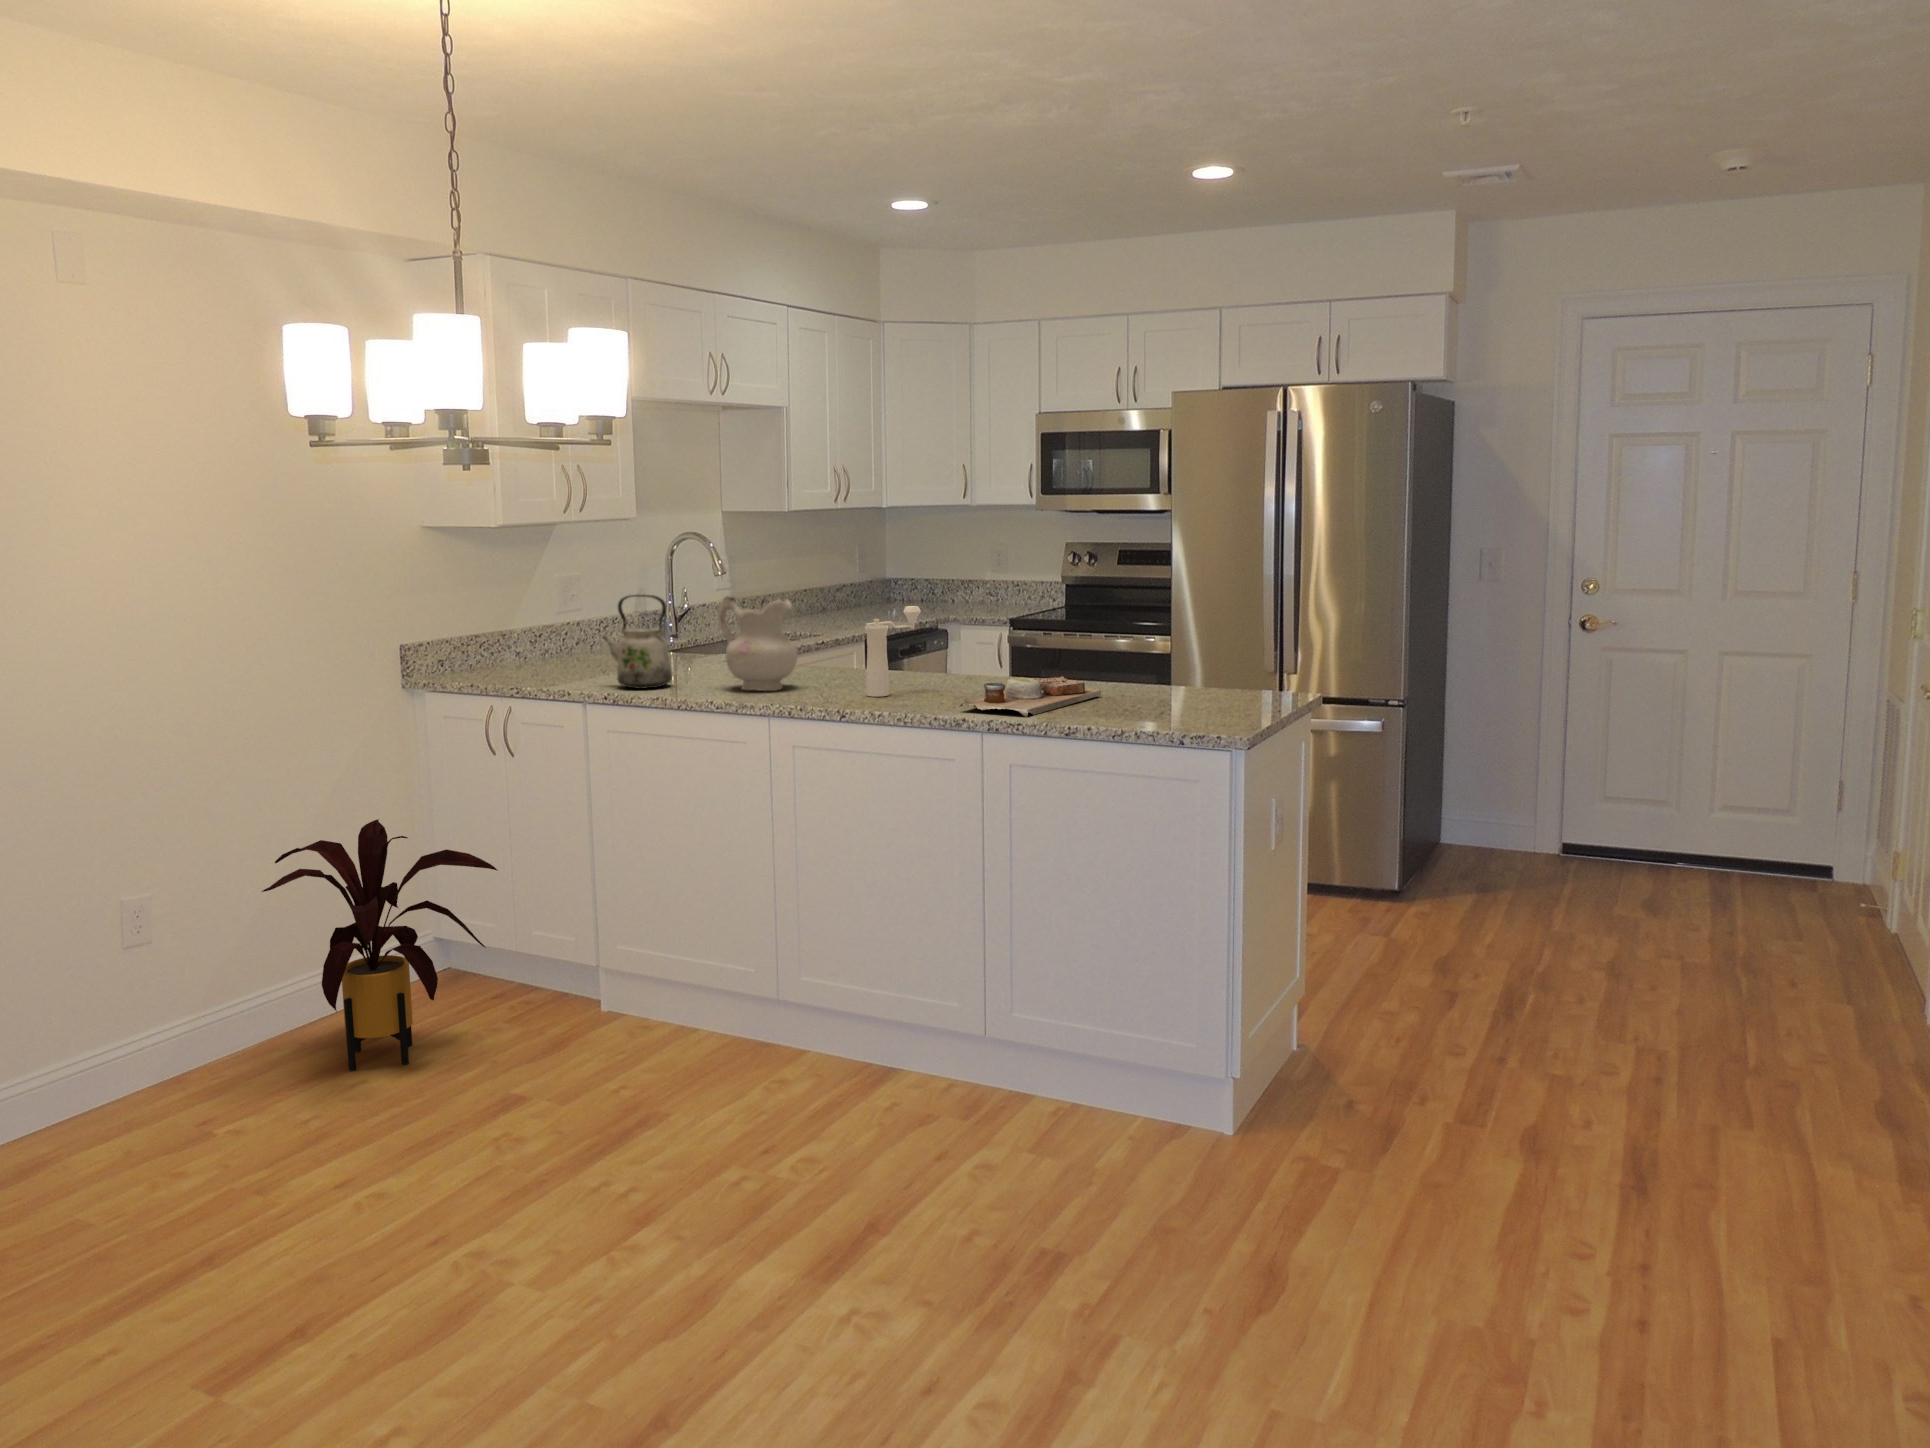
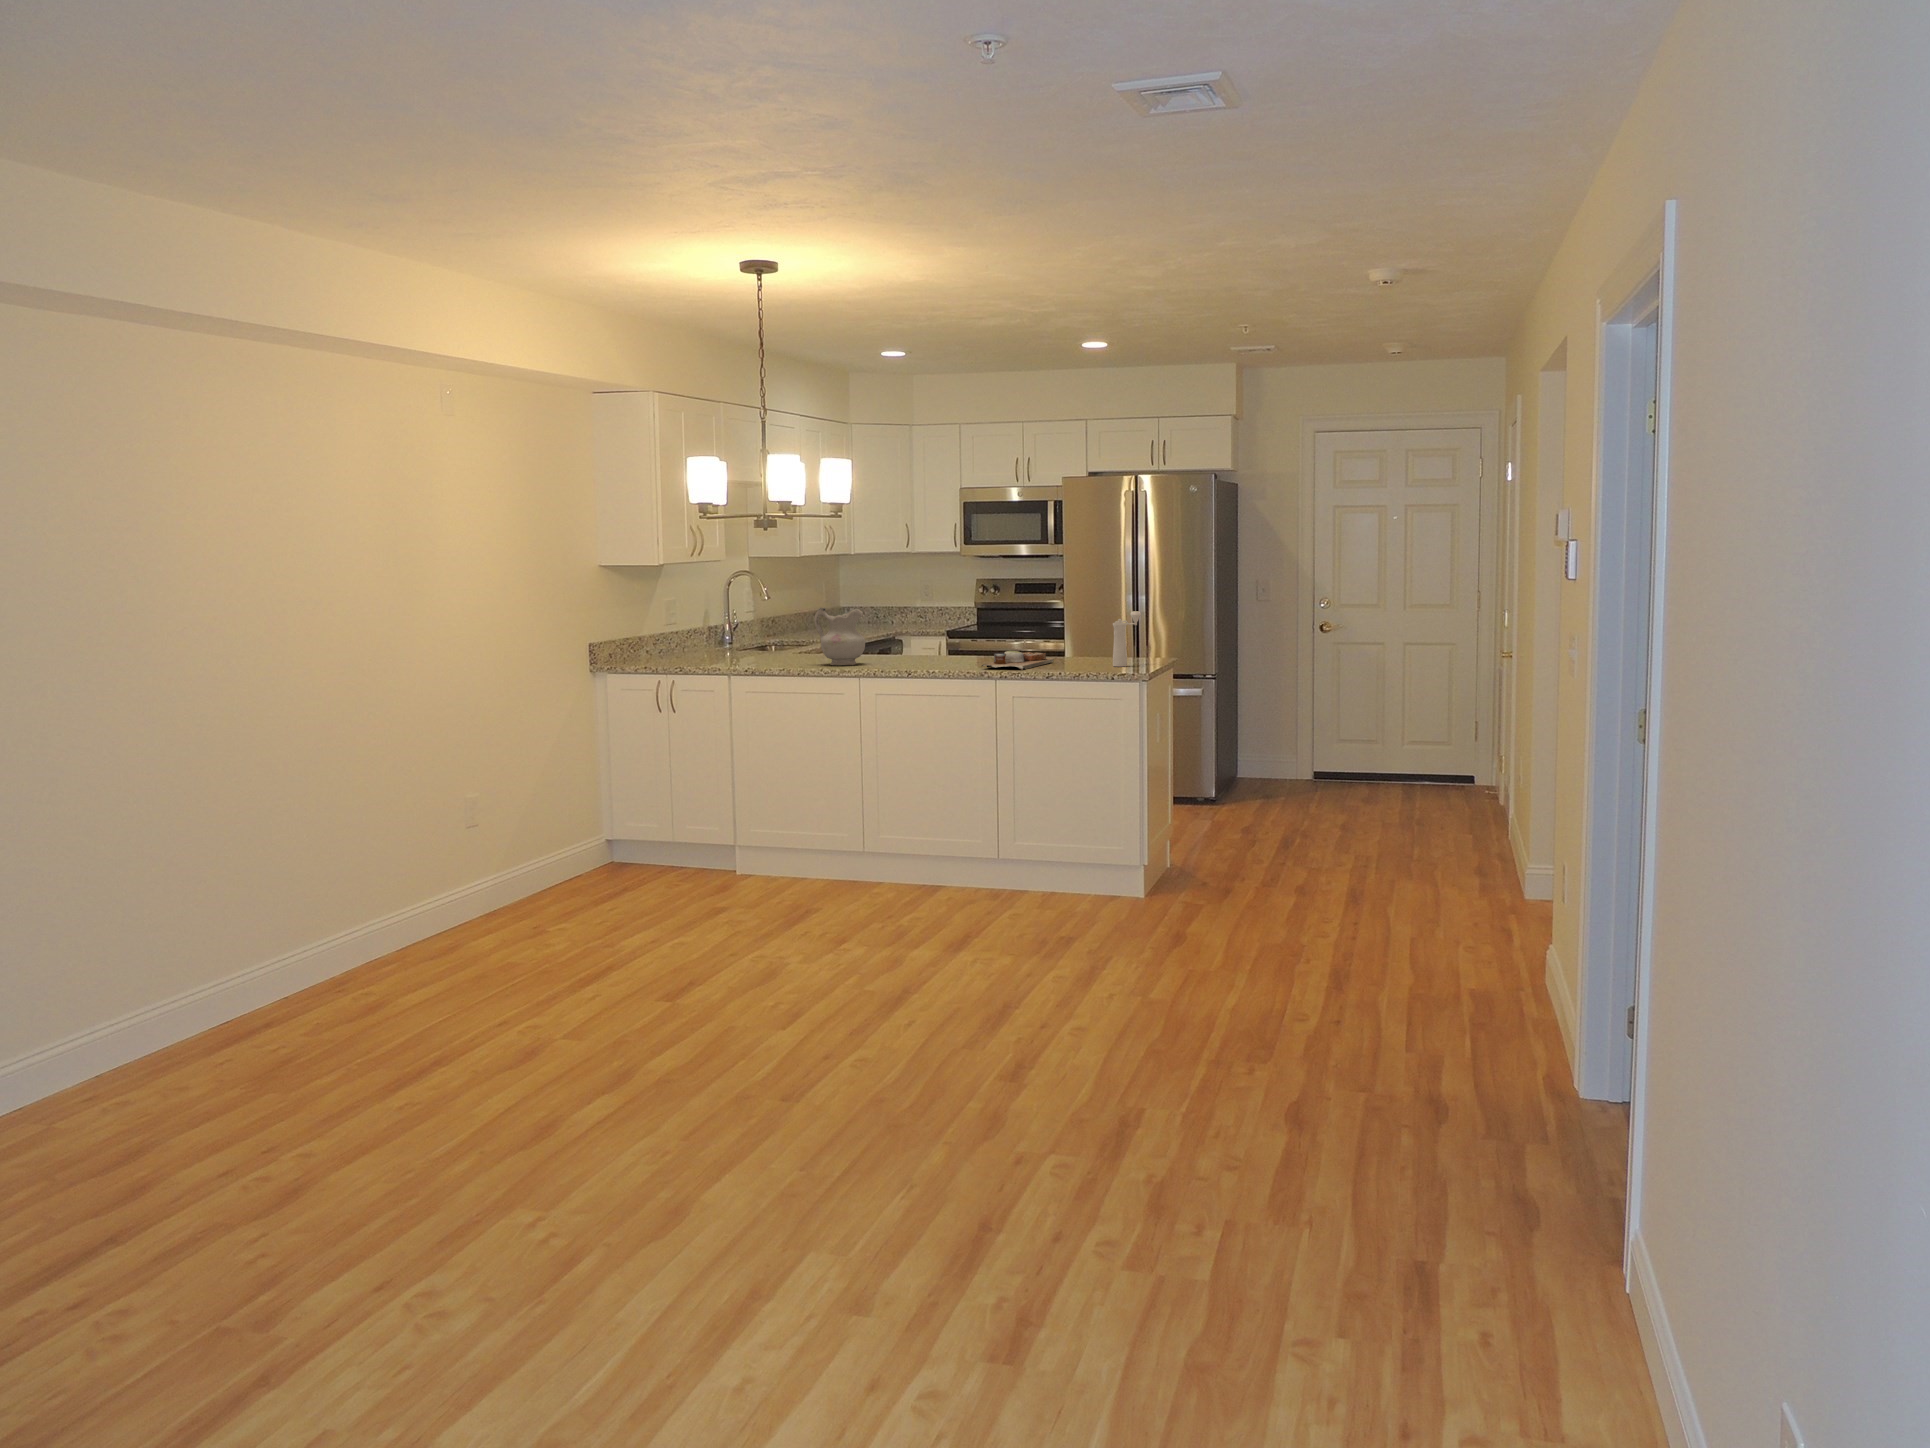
kettle: present [602,595,672,689] -> none [736,608,783,666]
pepper mill: present [865,606,921,697] -> present [1113,611,1141,667]
house plant: present [262,819,498,1071] -> none [536,753,693,905]

